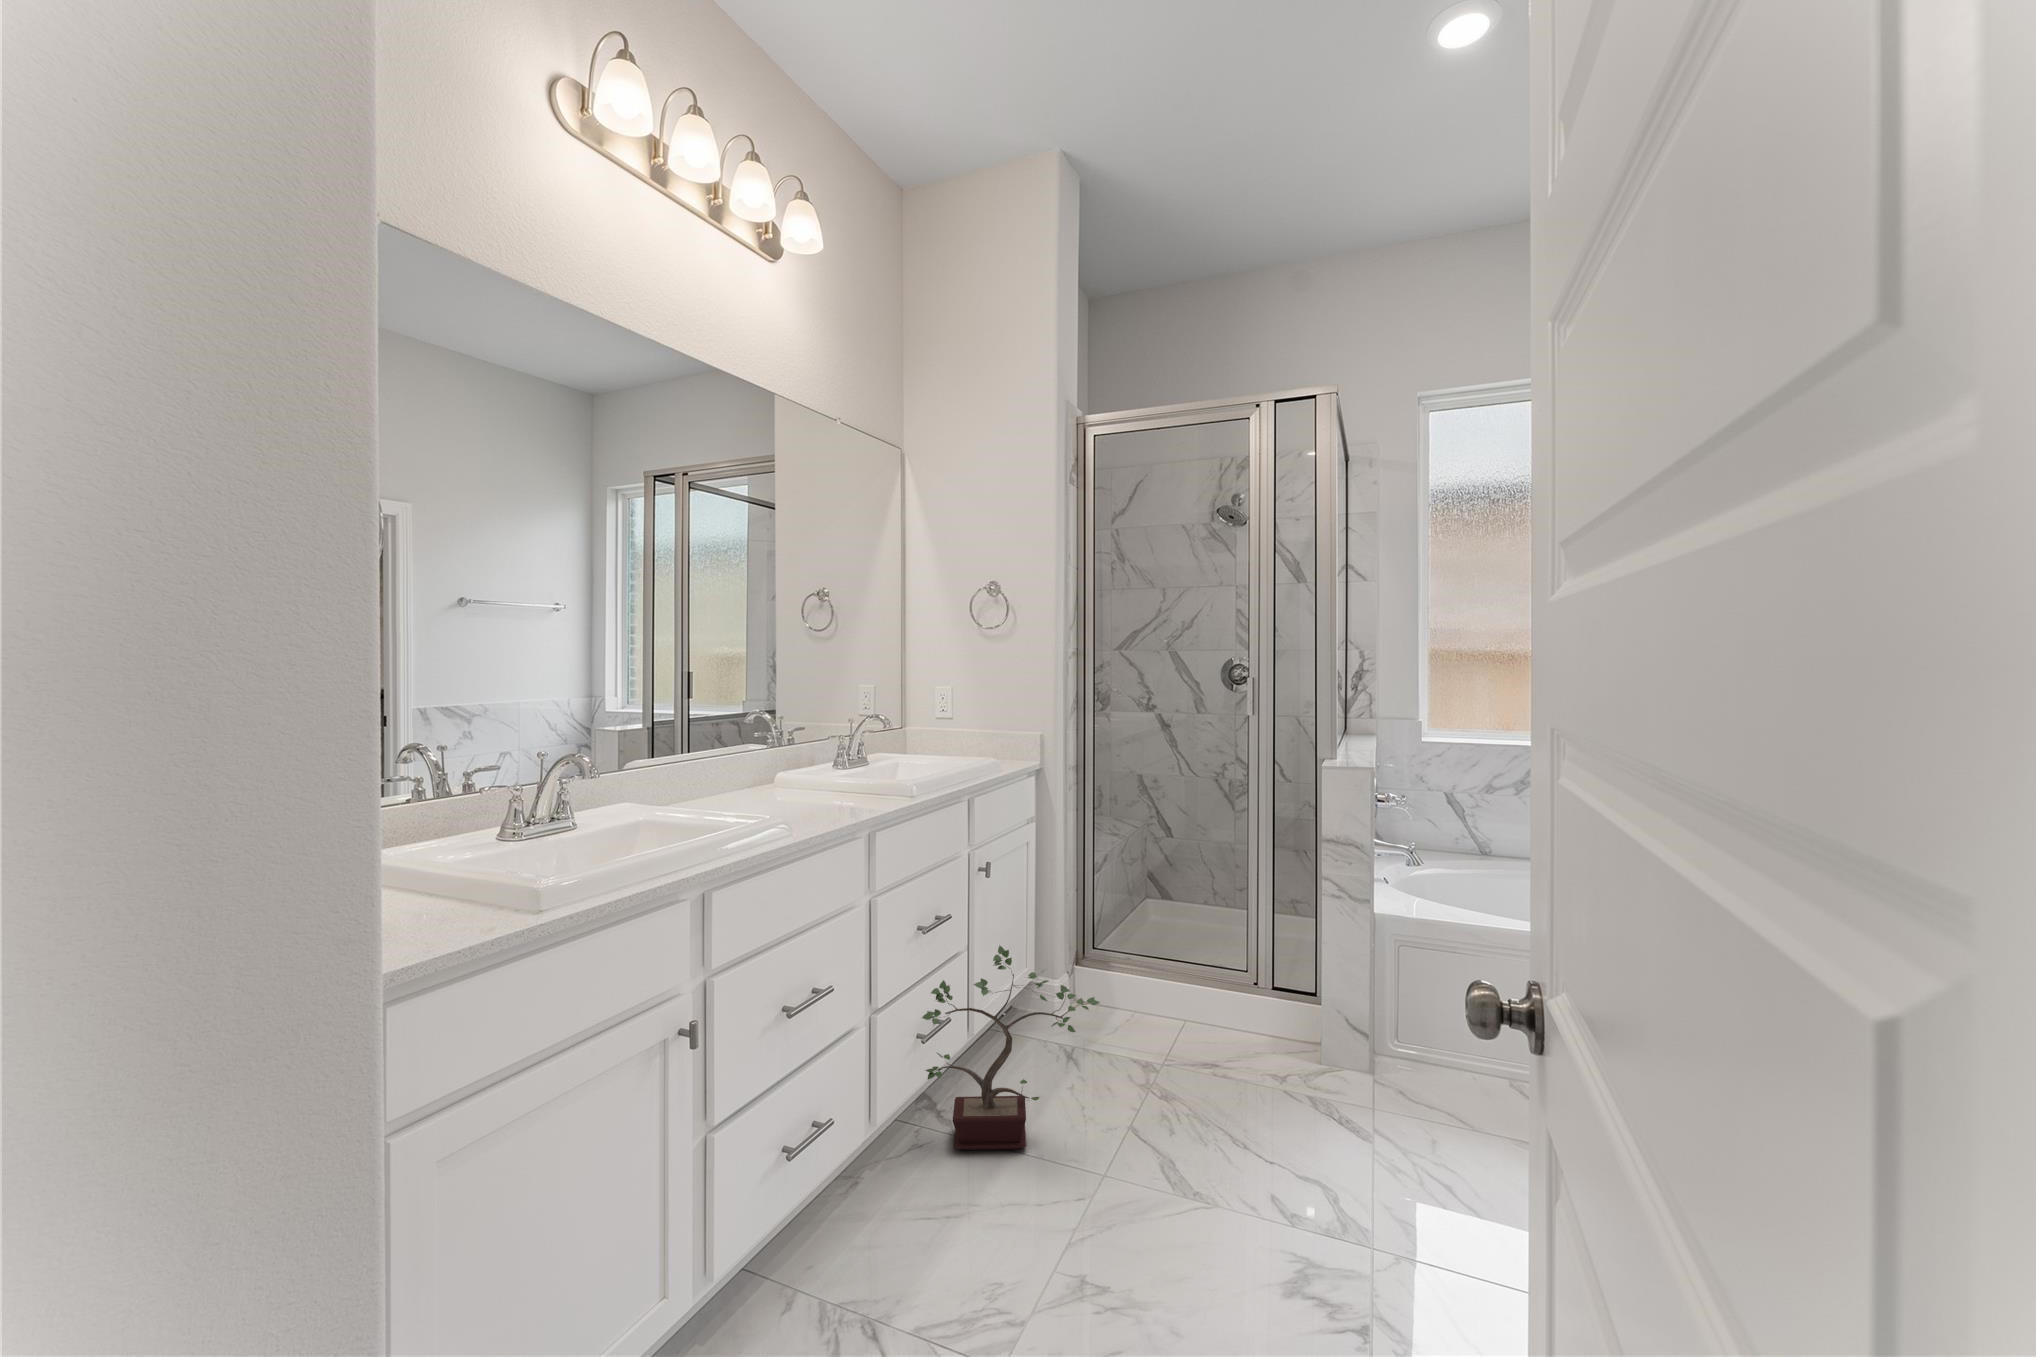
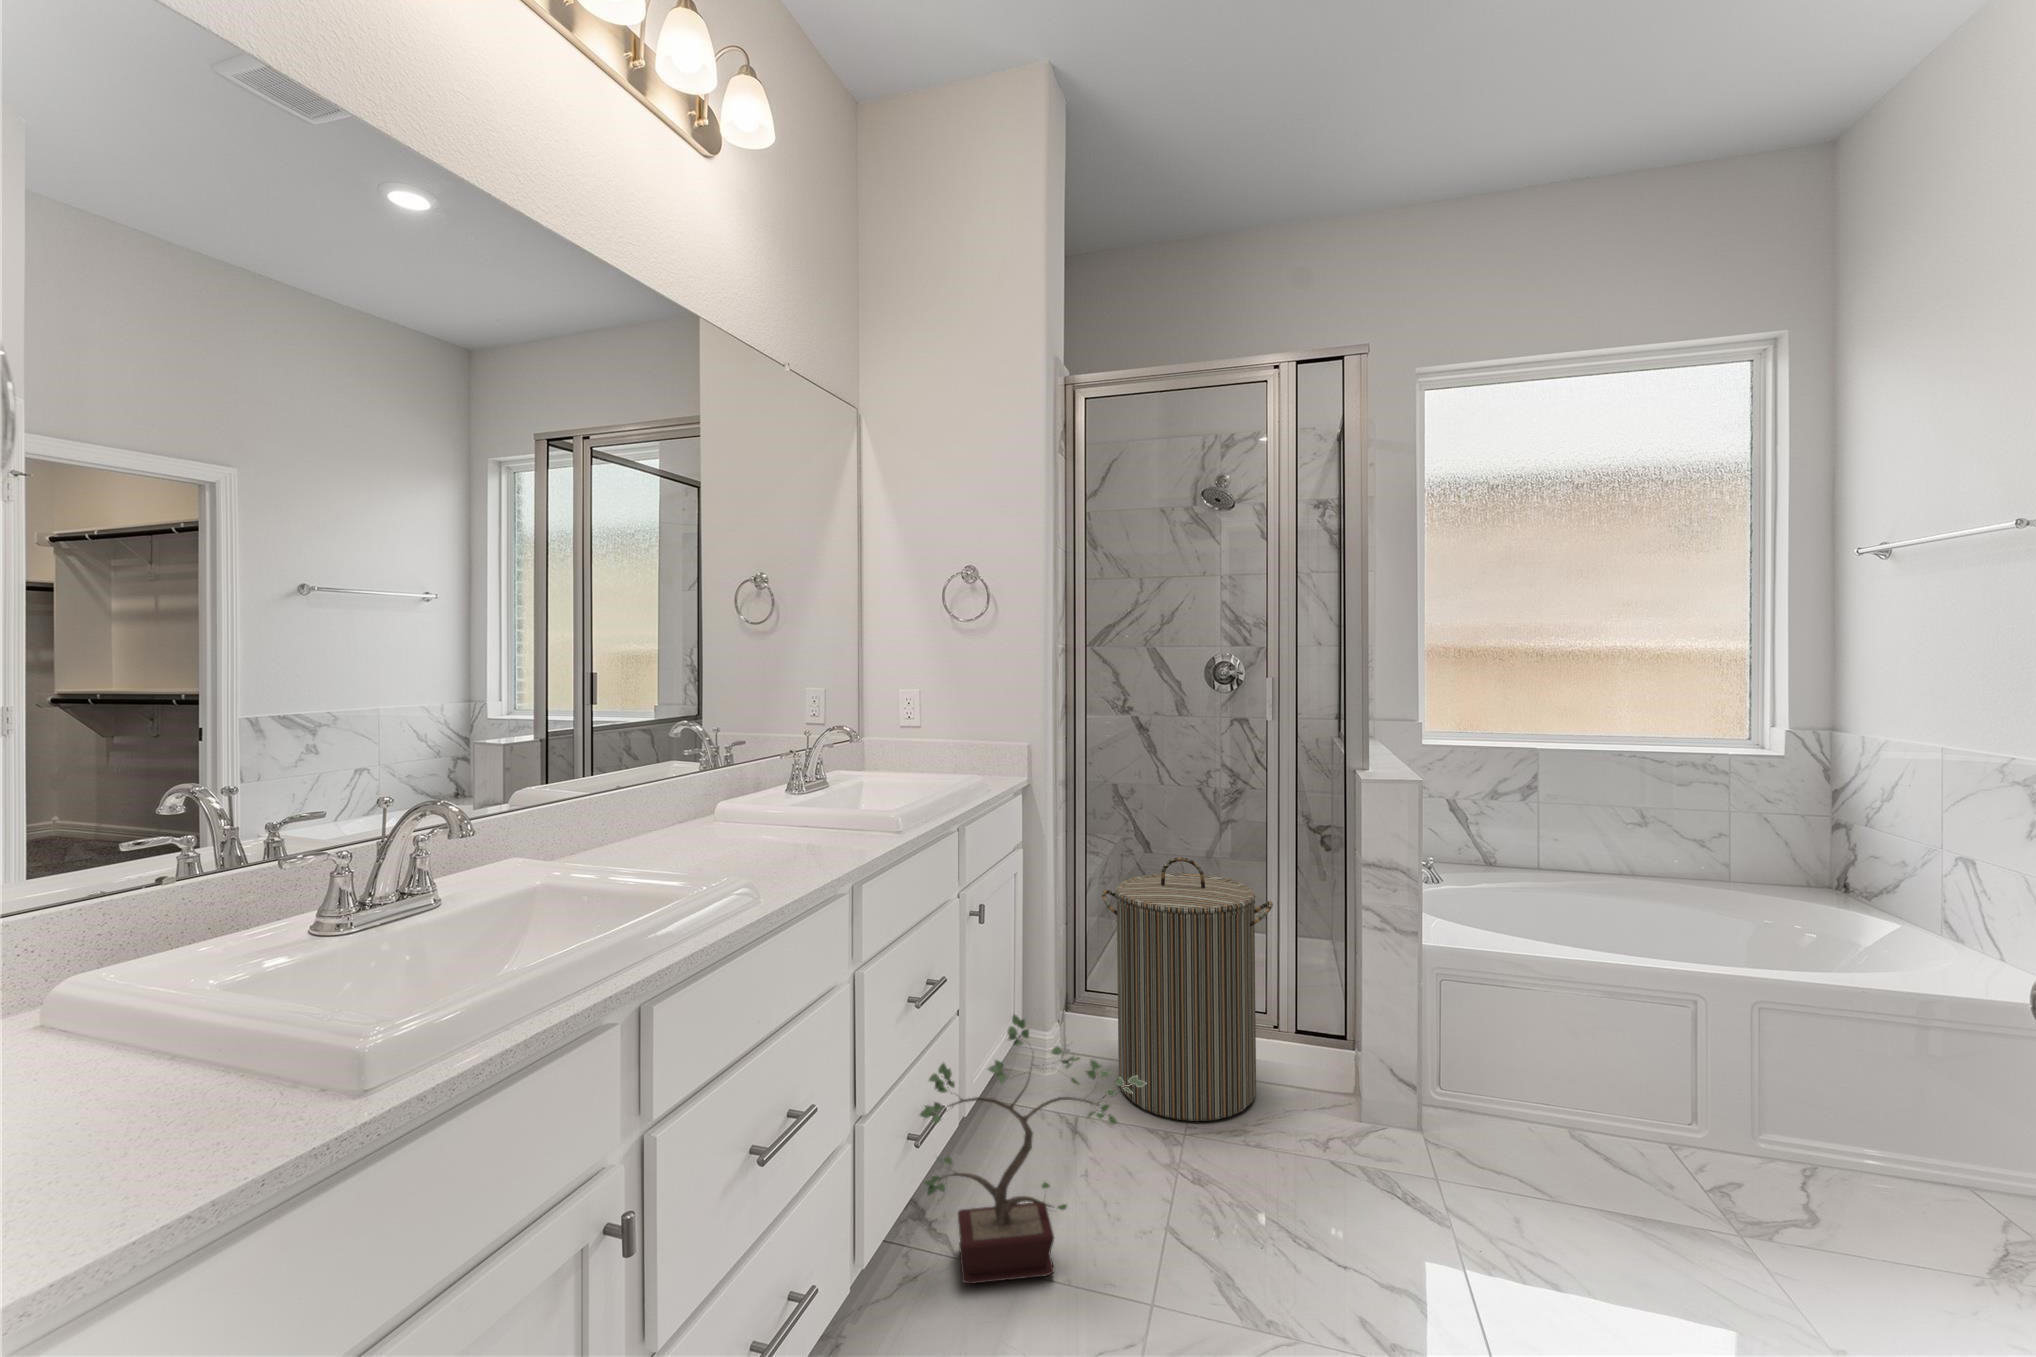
laundry hamper: none [1102,833,1247,1055] -> present [1102,857,1273,1121]

